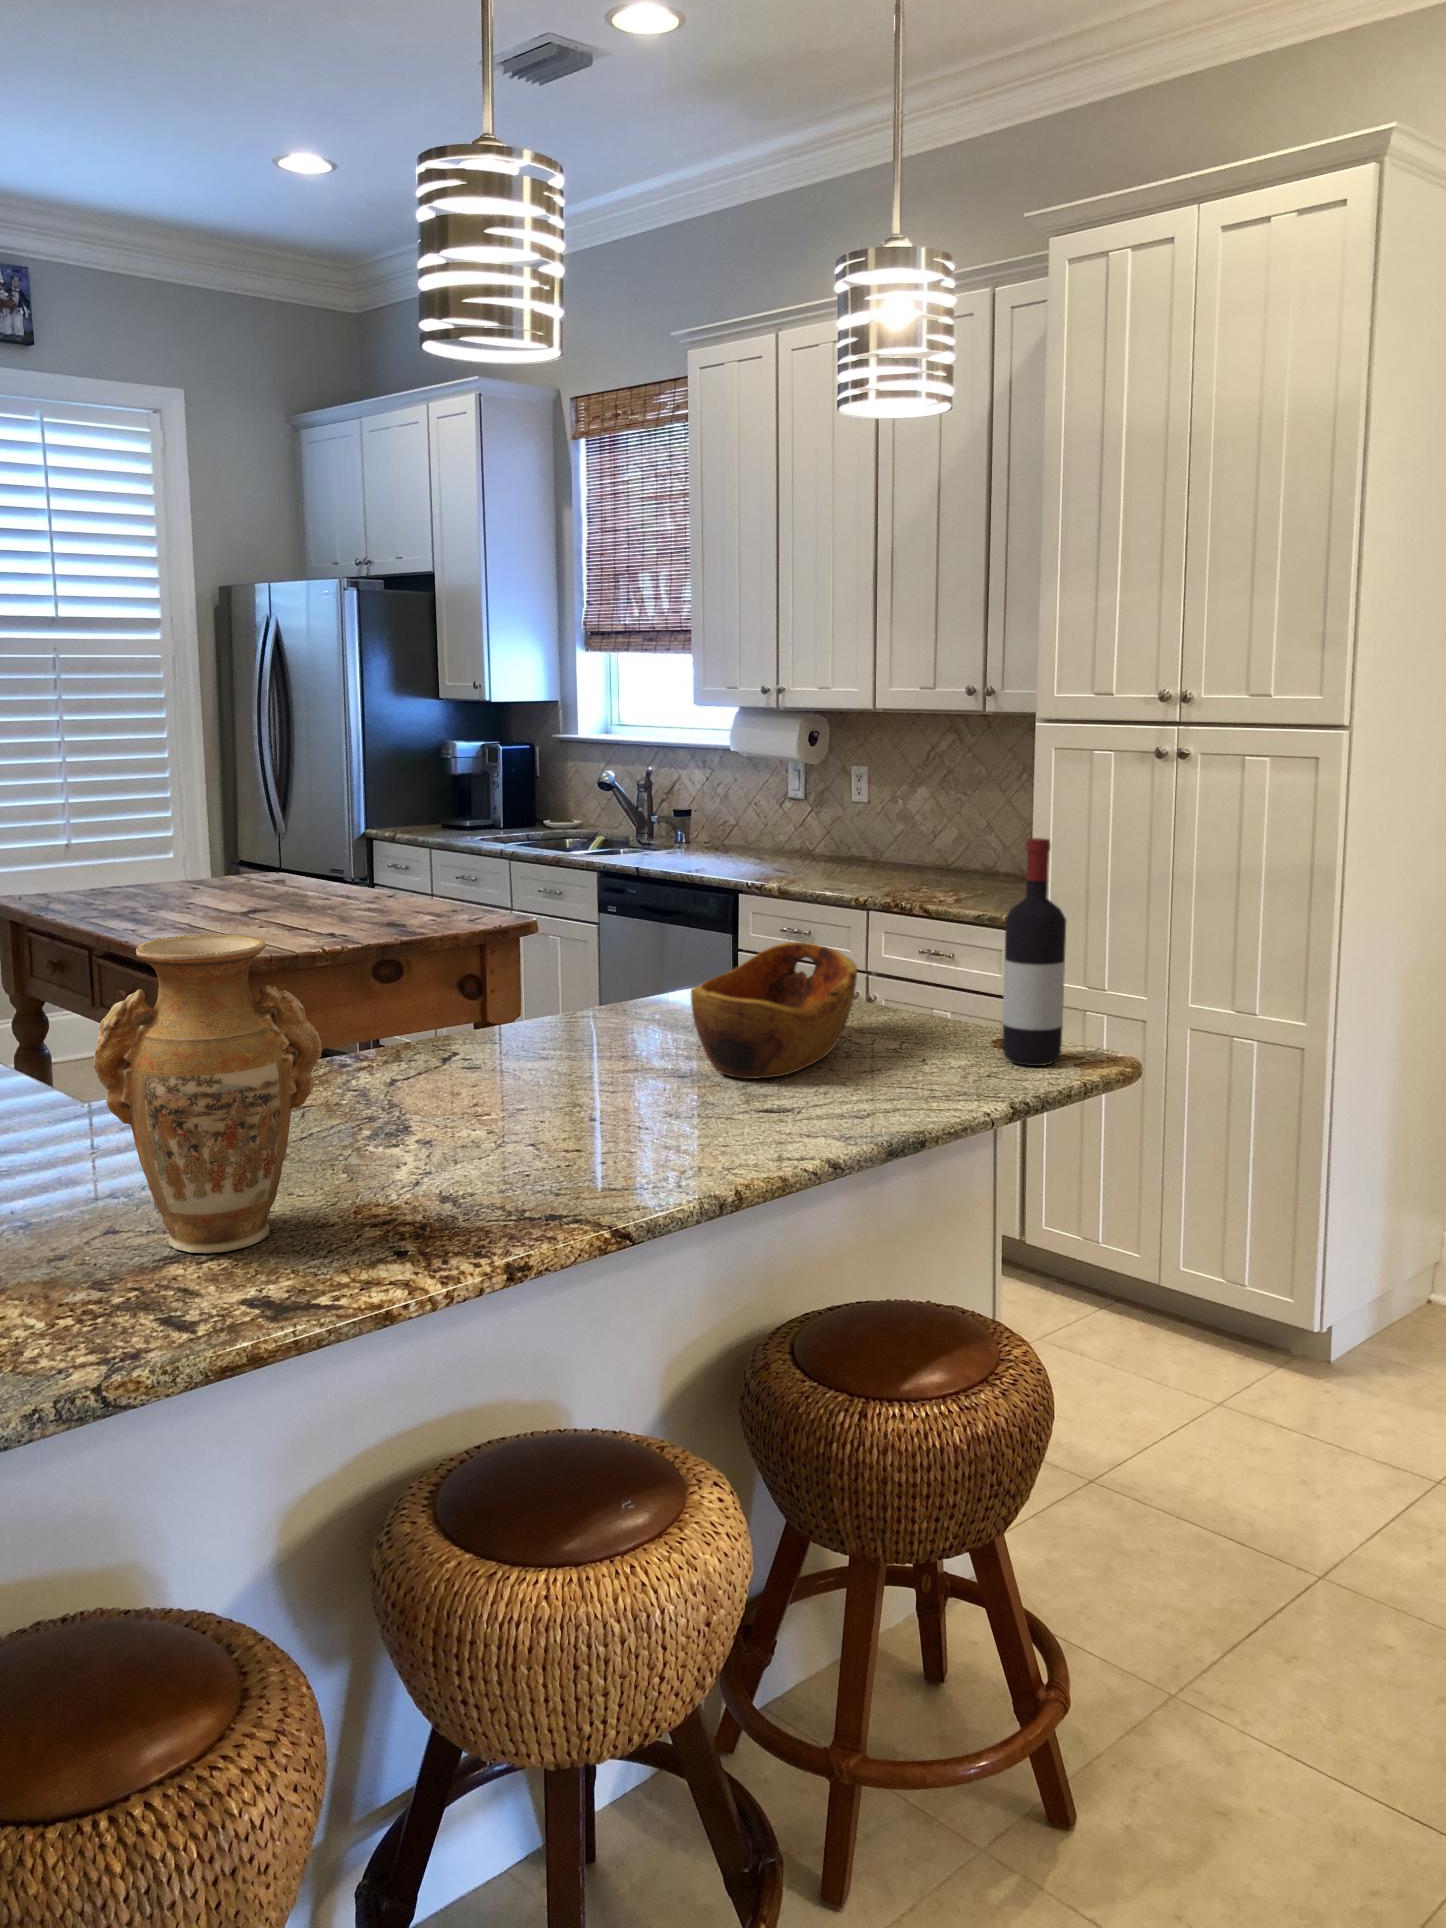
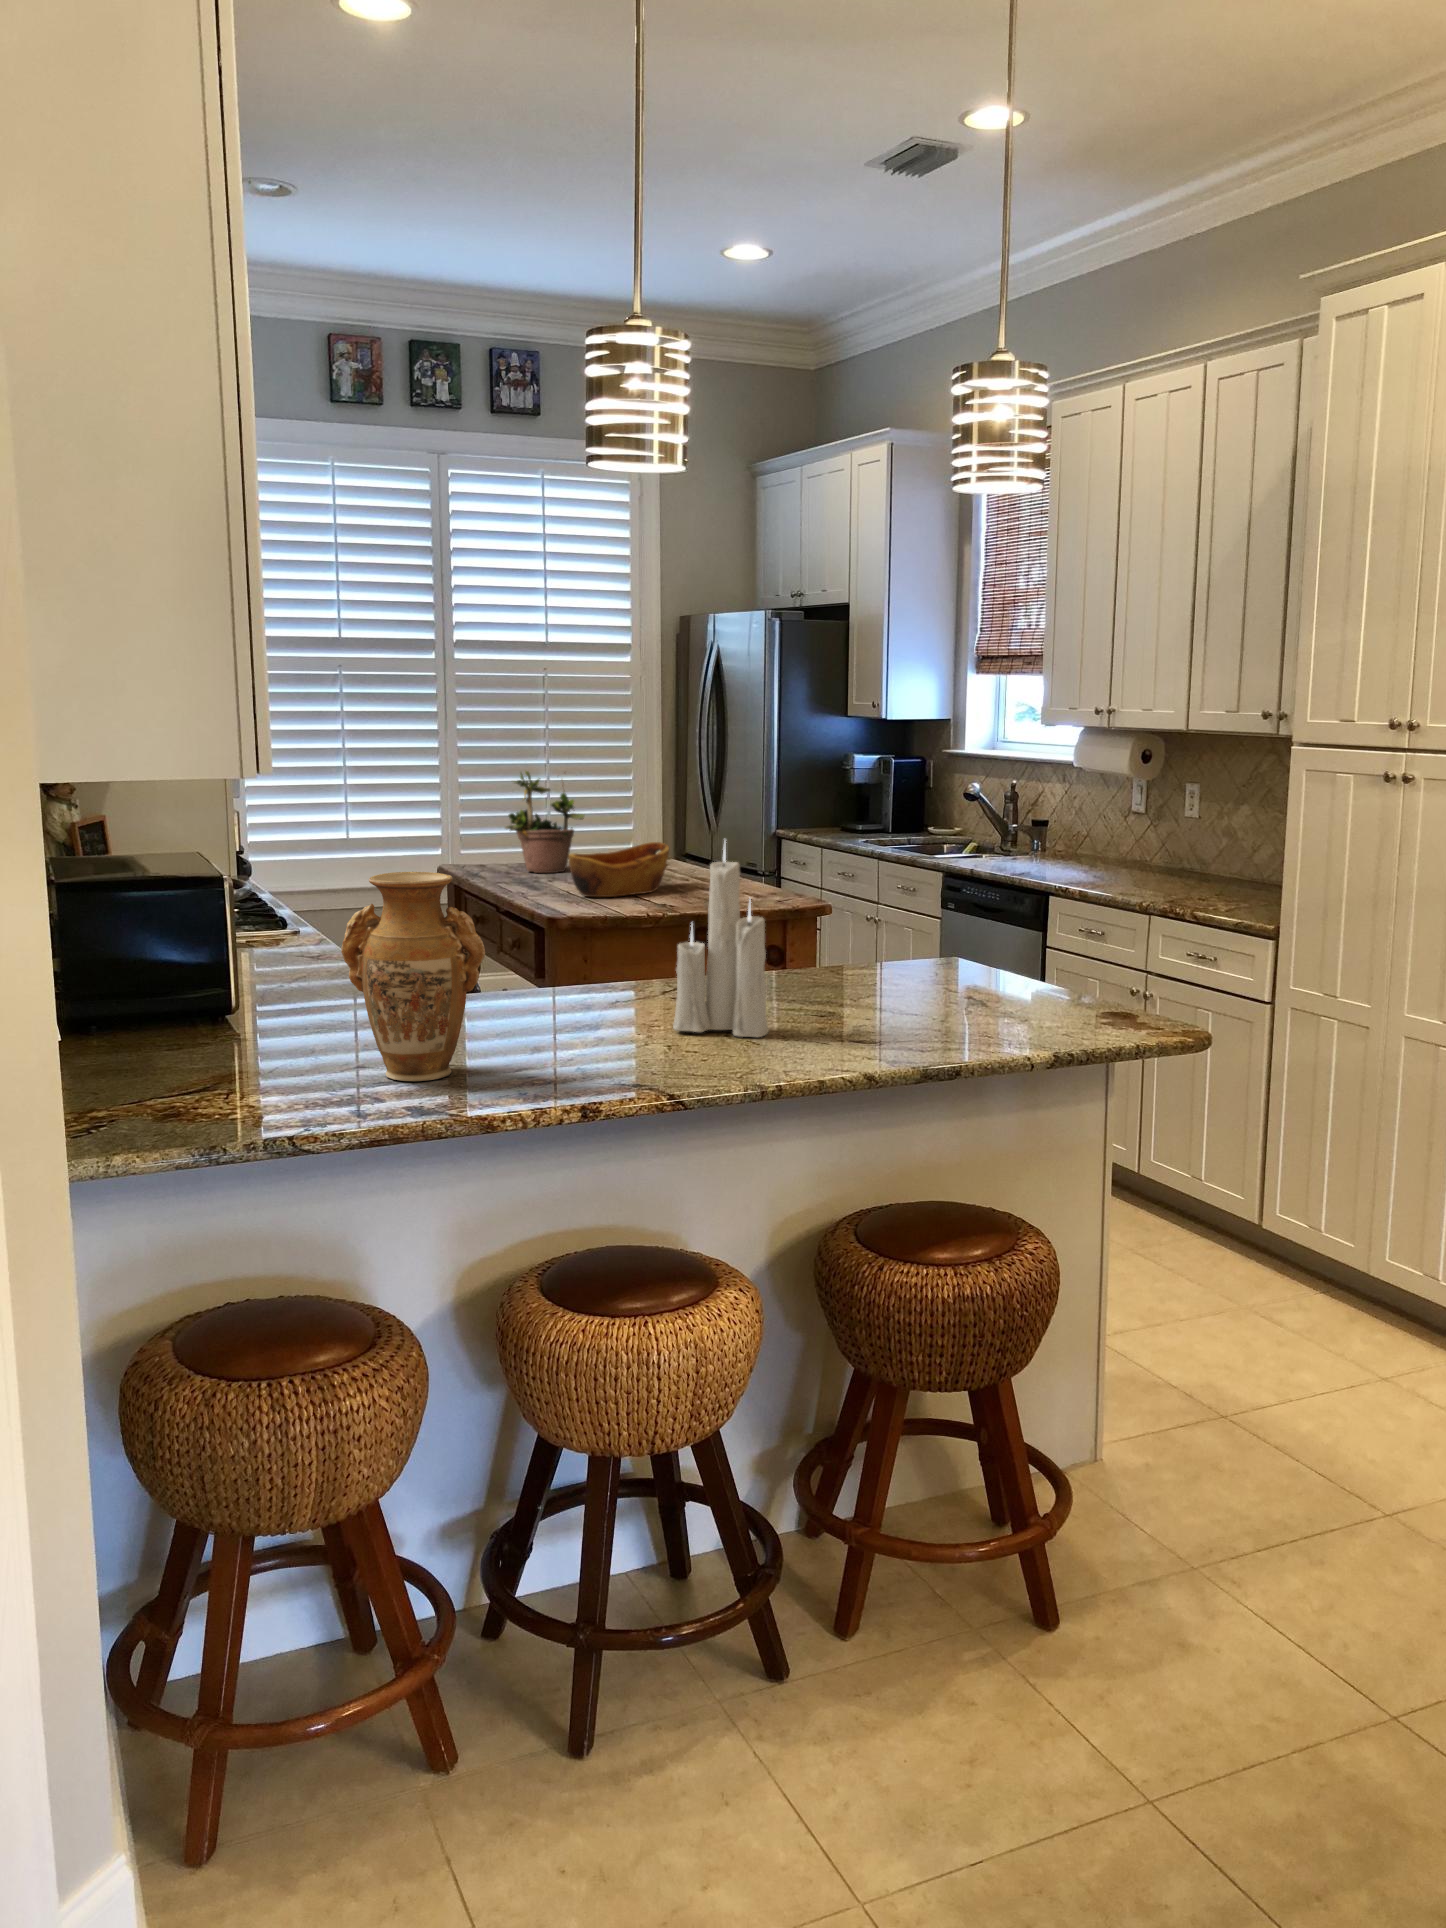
potted plant: none [56,760,161,898] -> present [505,771,584,873]
wine bottle: present [1003,838,1066,1066] -> none [1088,839,1145,1031]
candle: none [520,846,649,1120] -> present [673,841,769,1037]
wooden bowl: present [691,942,857,1079] -> present [569,842,669,897]

